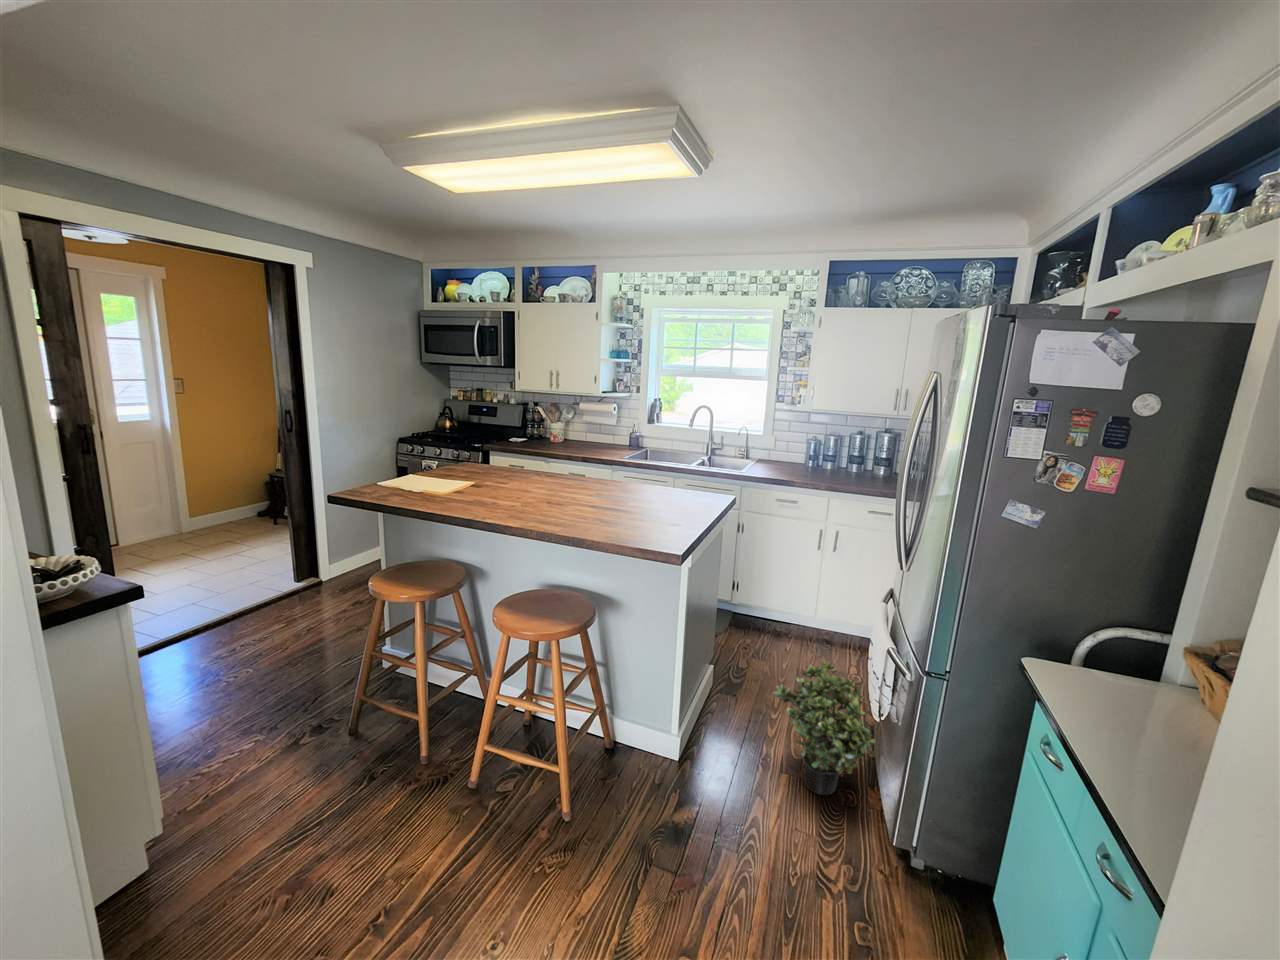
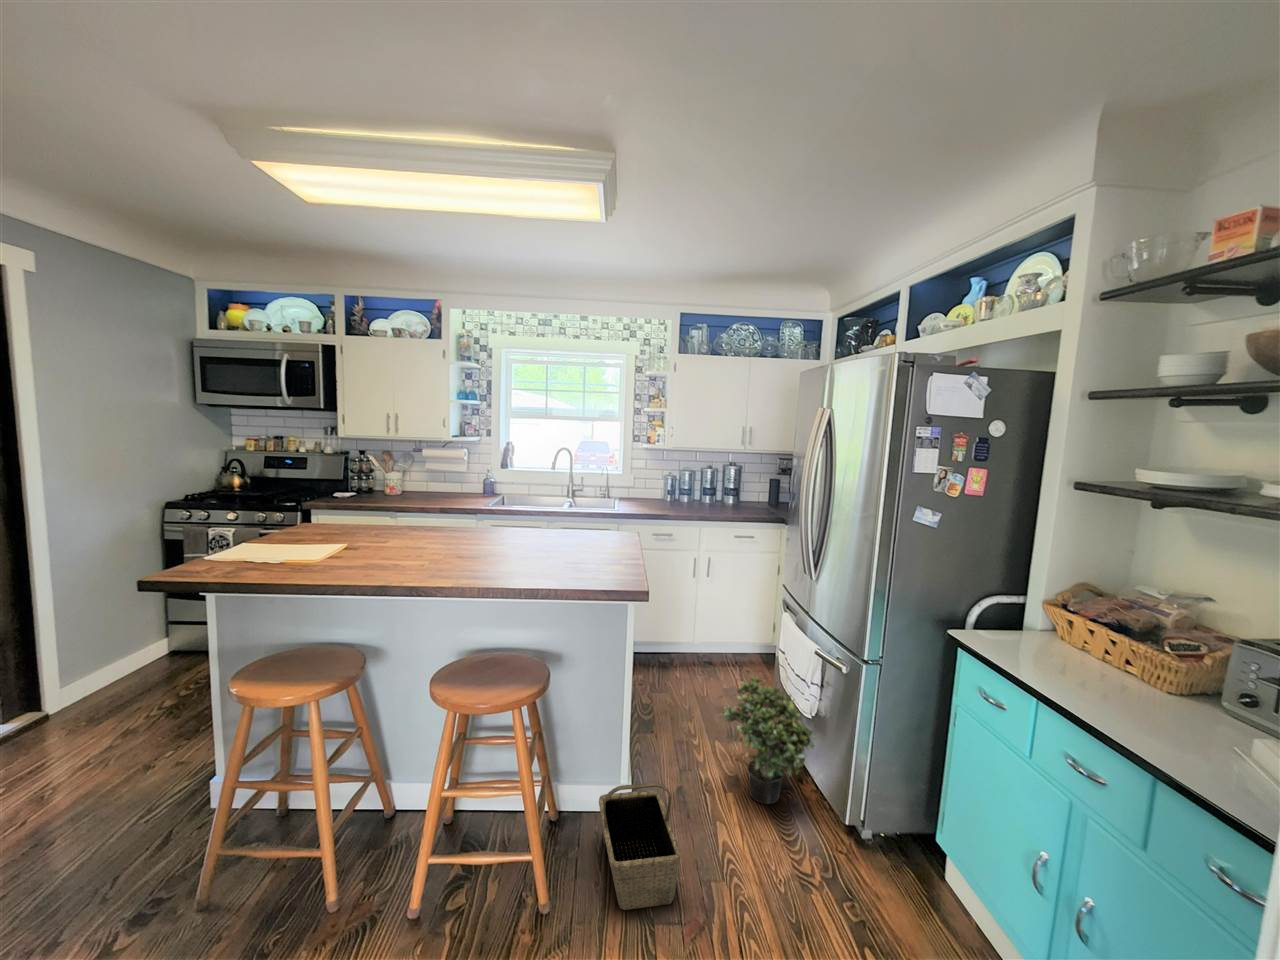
basket: none [617,735,695,854] -> present [599,783,681,910]

